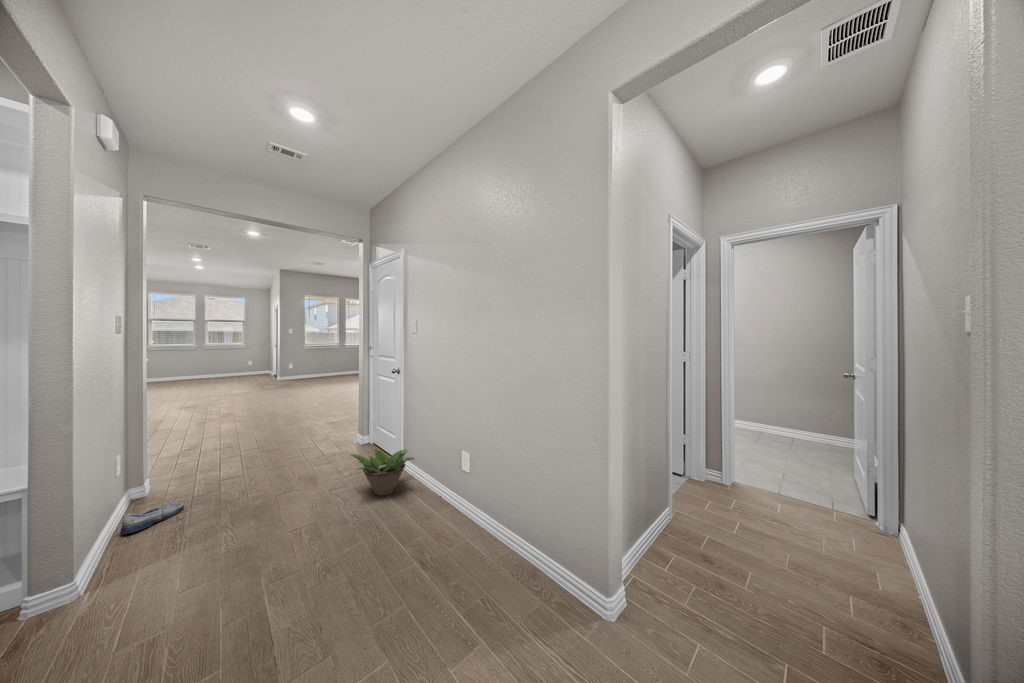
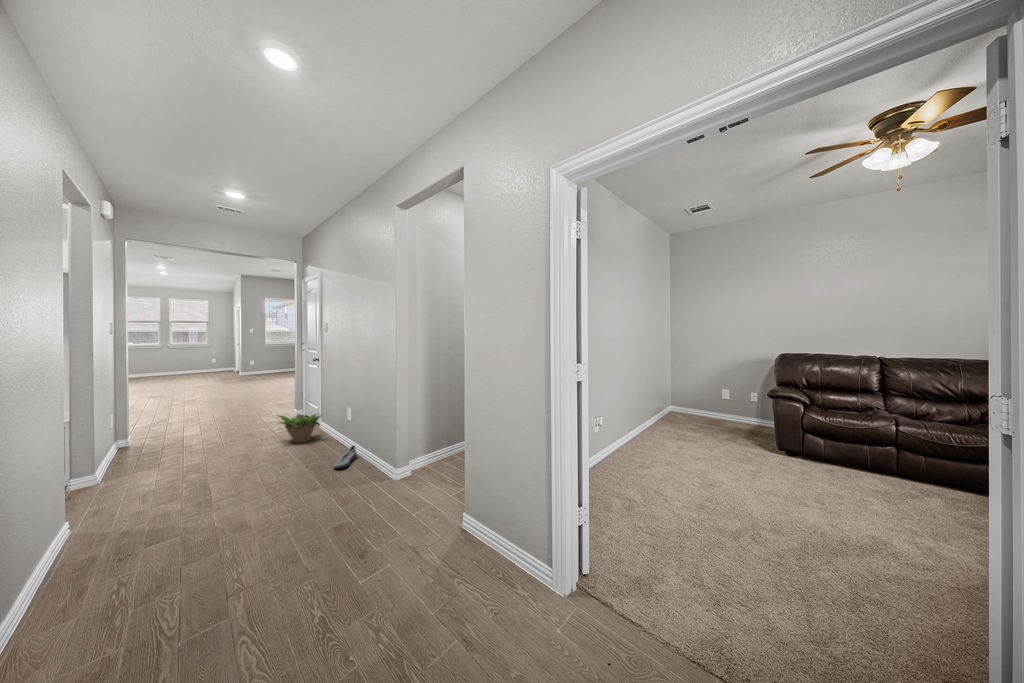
shoe: present [120,501,184,534] -> present [334,445,357,469]

